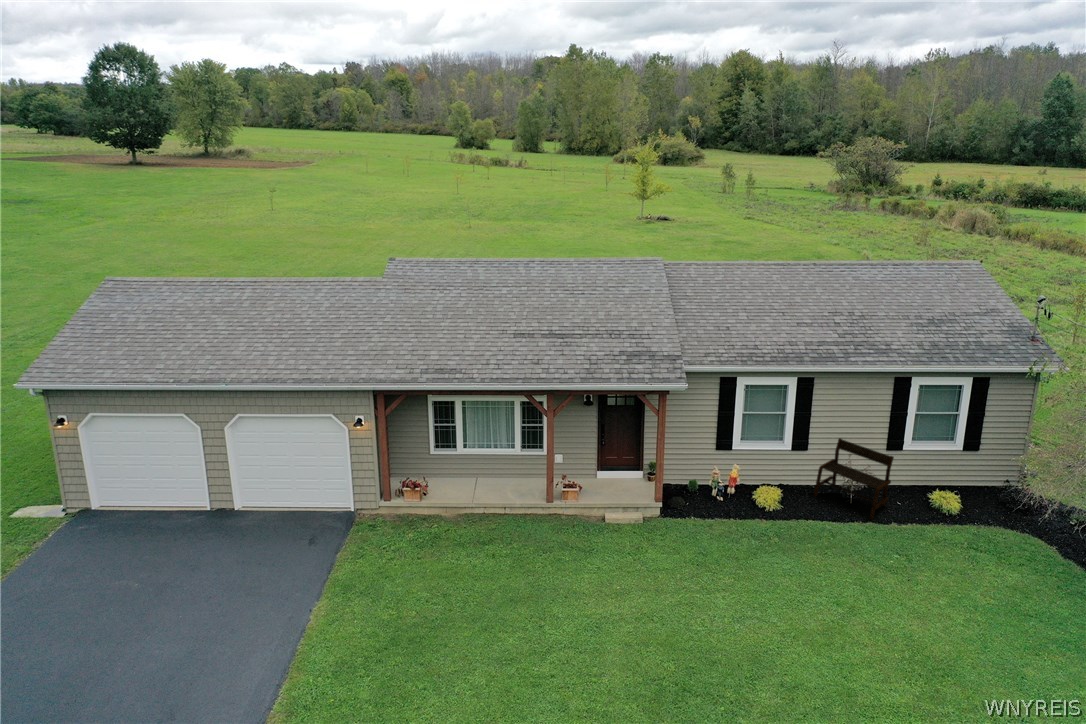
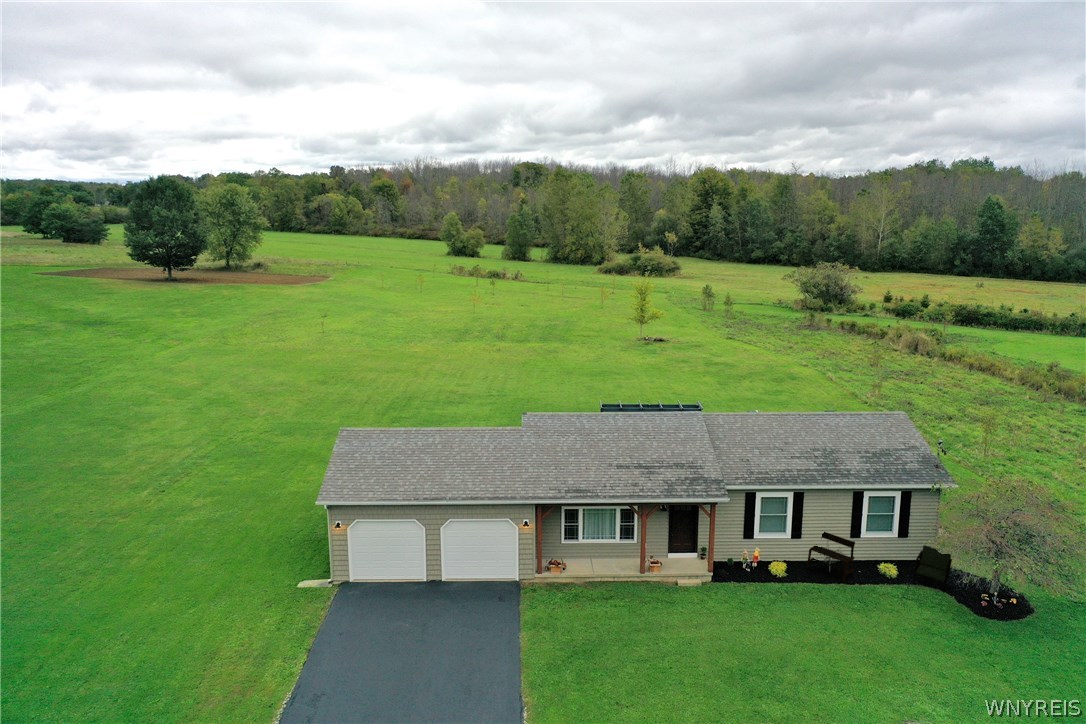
lounge chair: none [985,463,1055,539] -> present [913,545,952,592]

